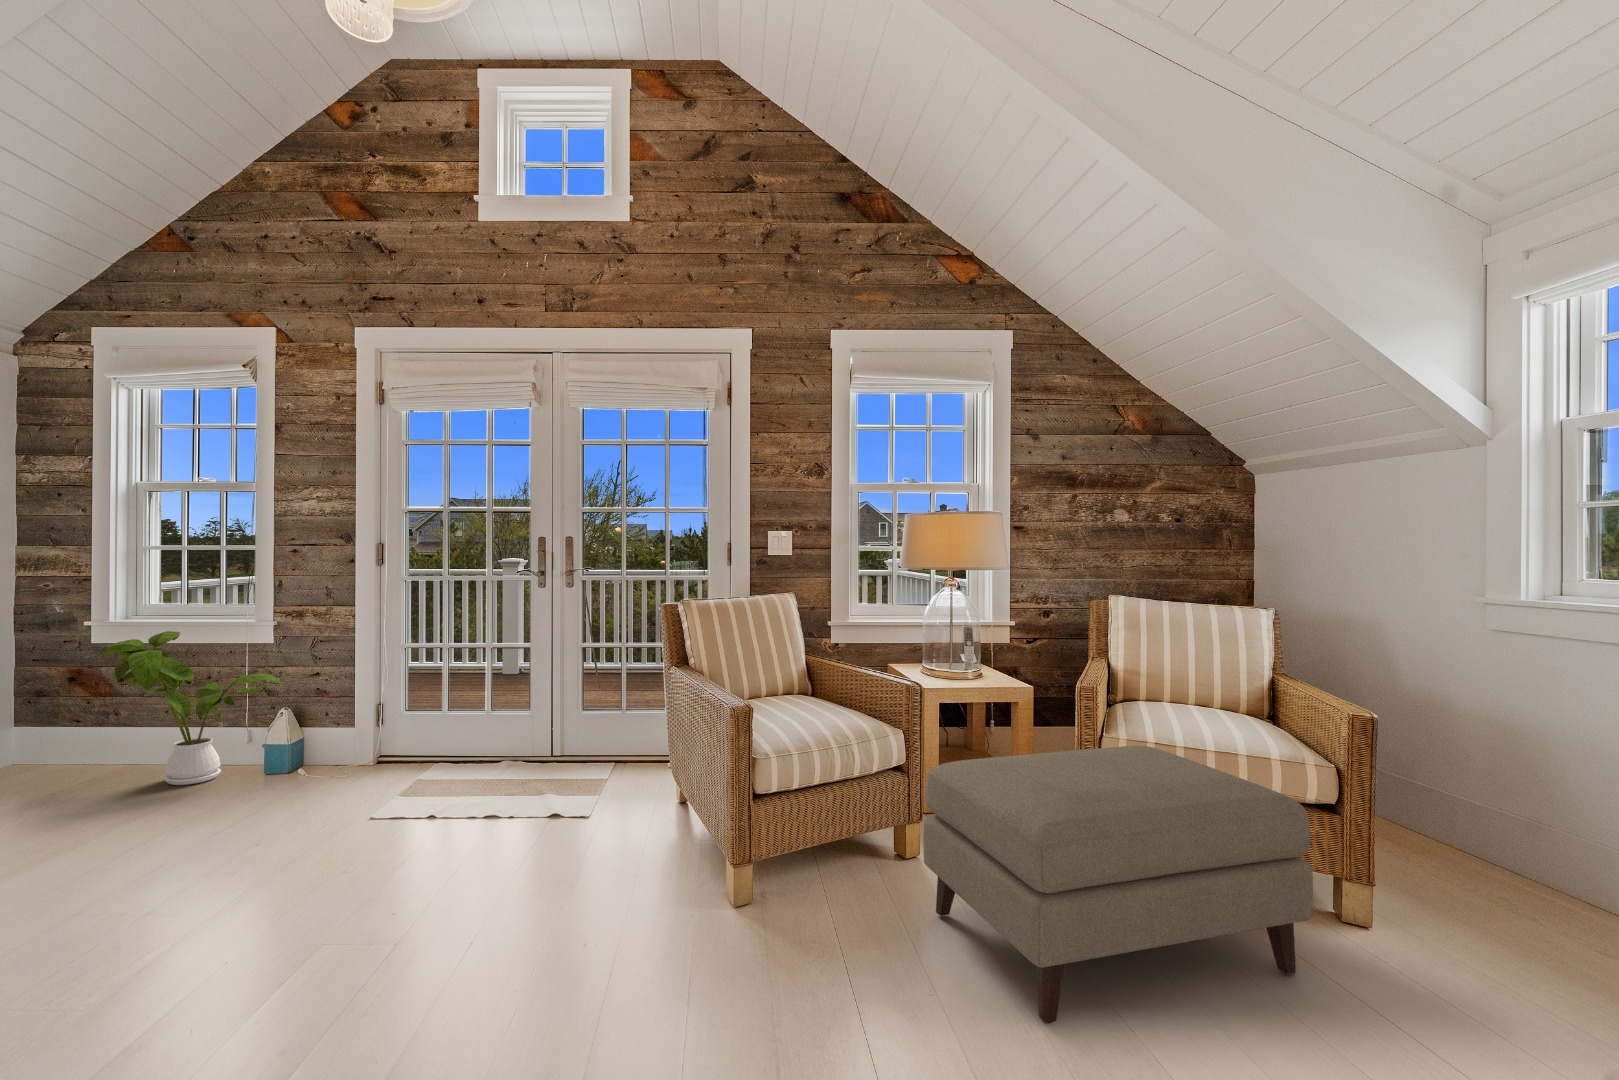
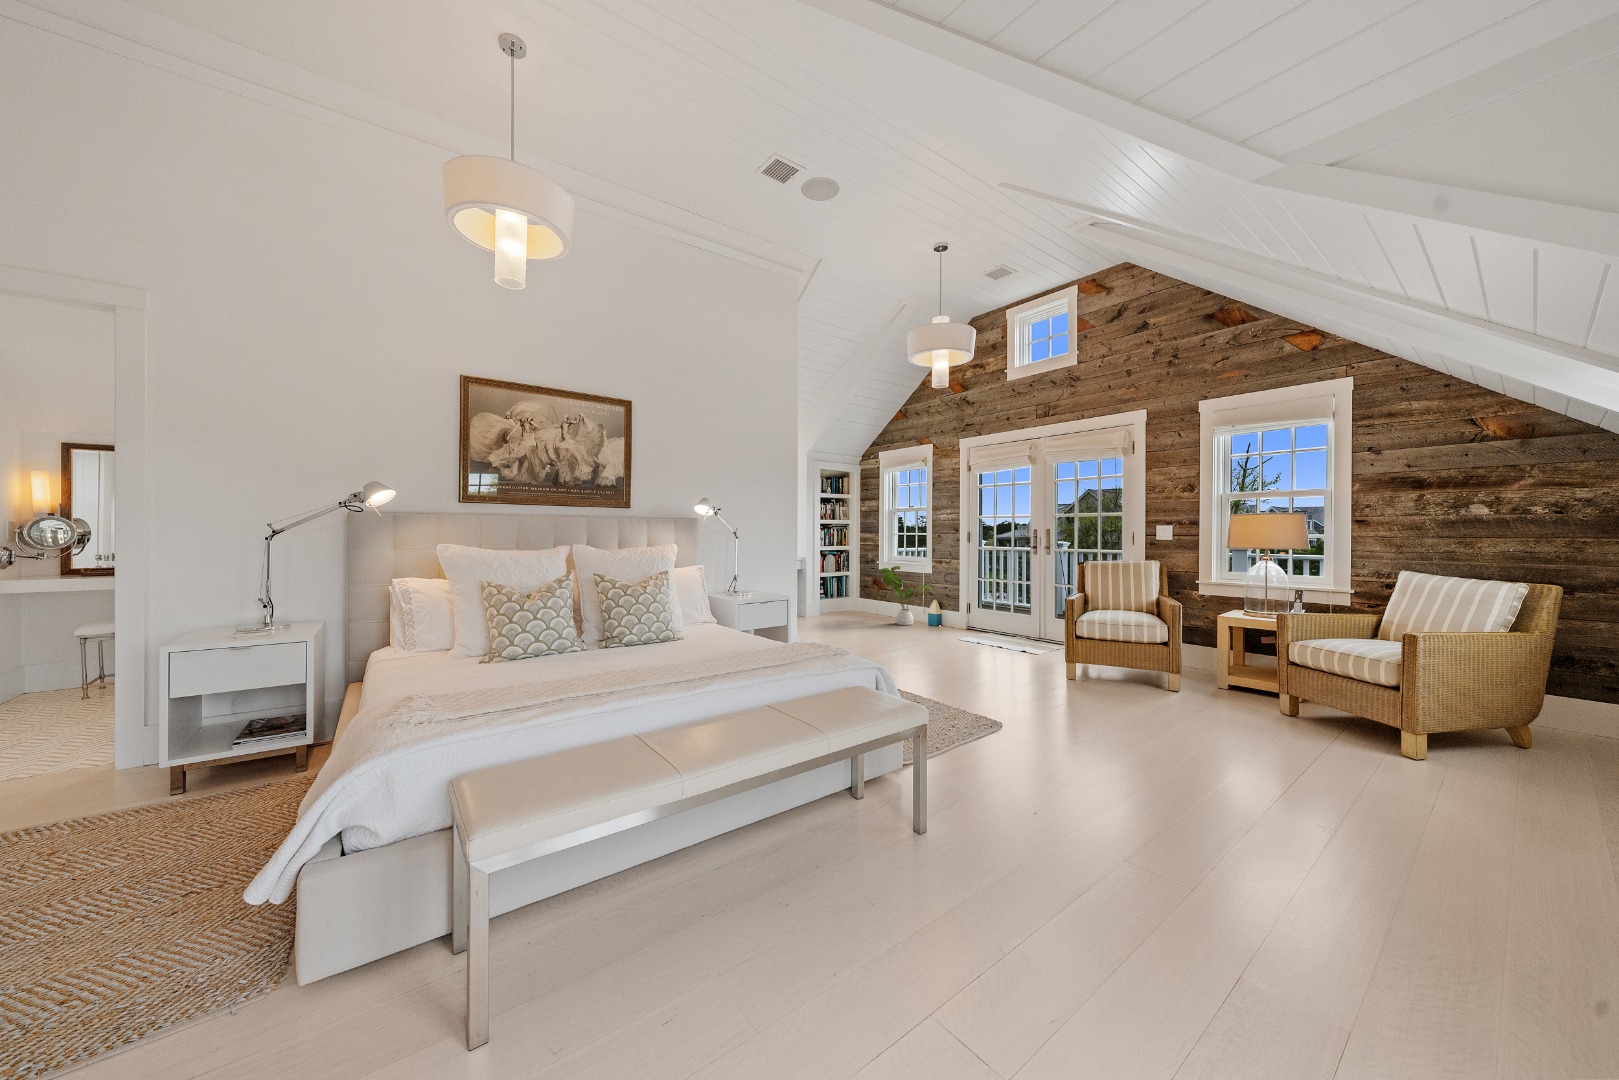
ottoman: present [923,746,1313,1024] -> none [1128,639,1335,774]

